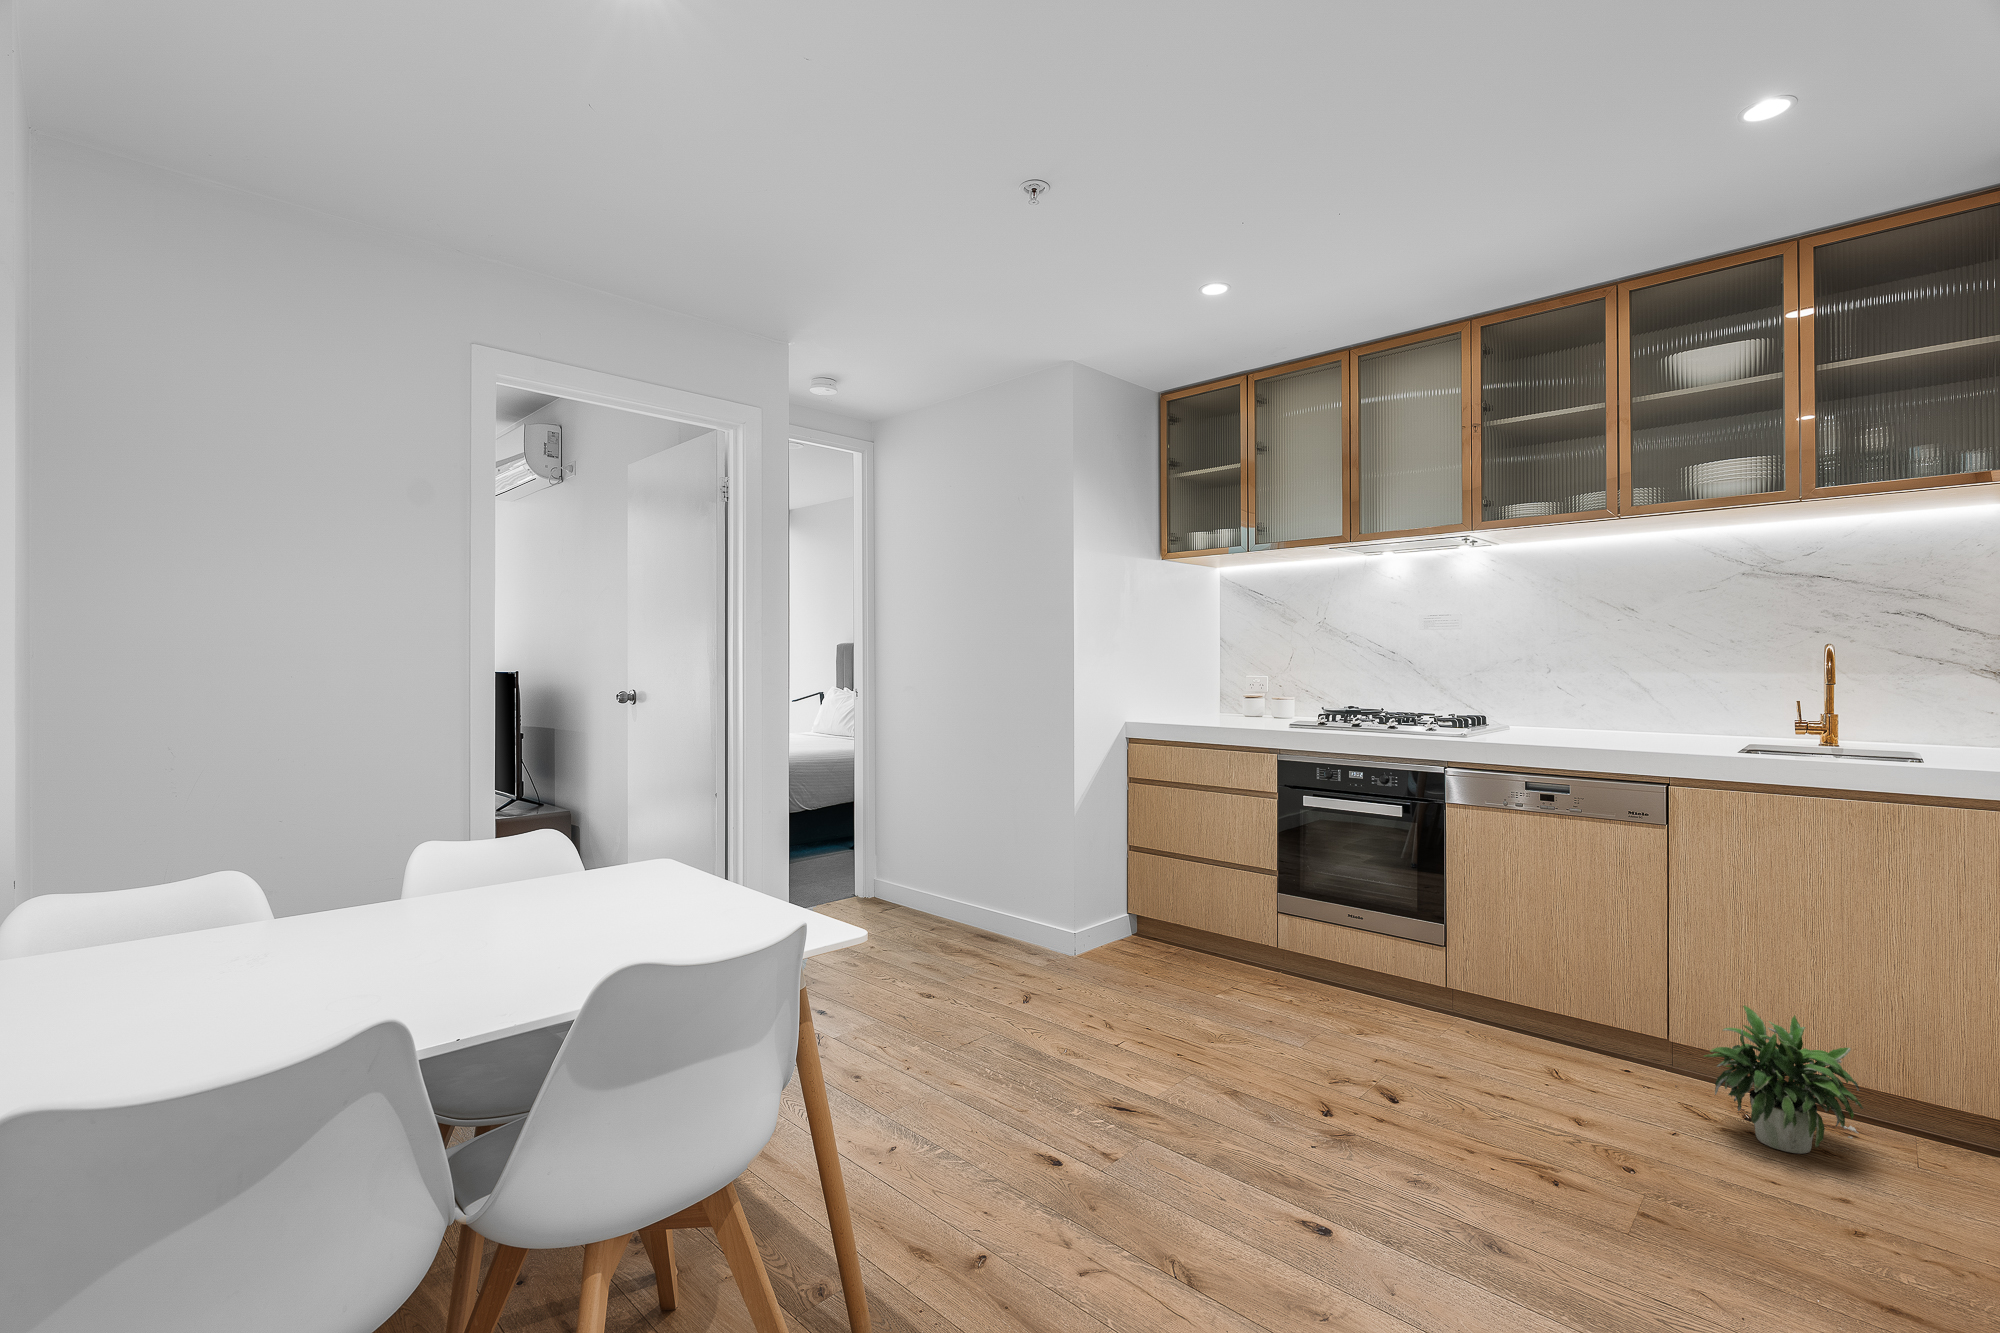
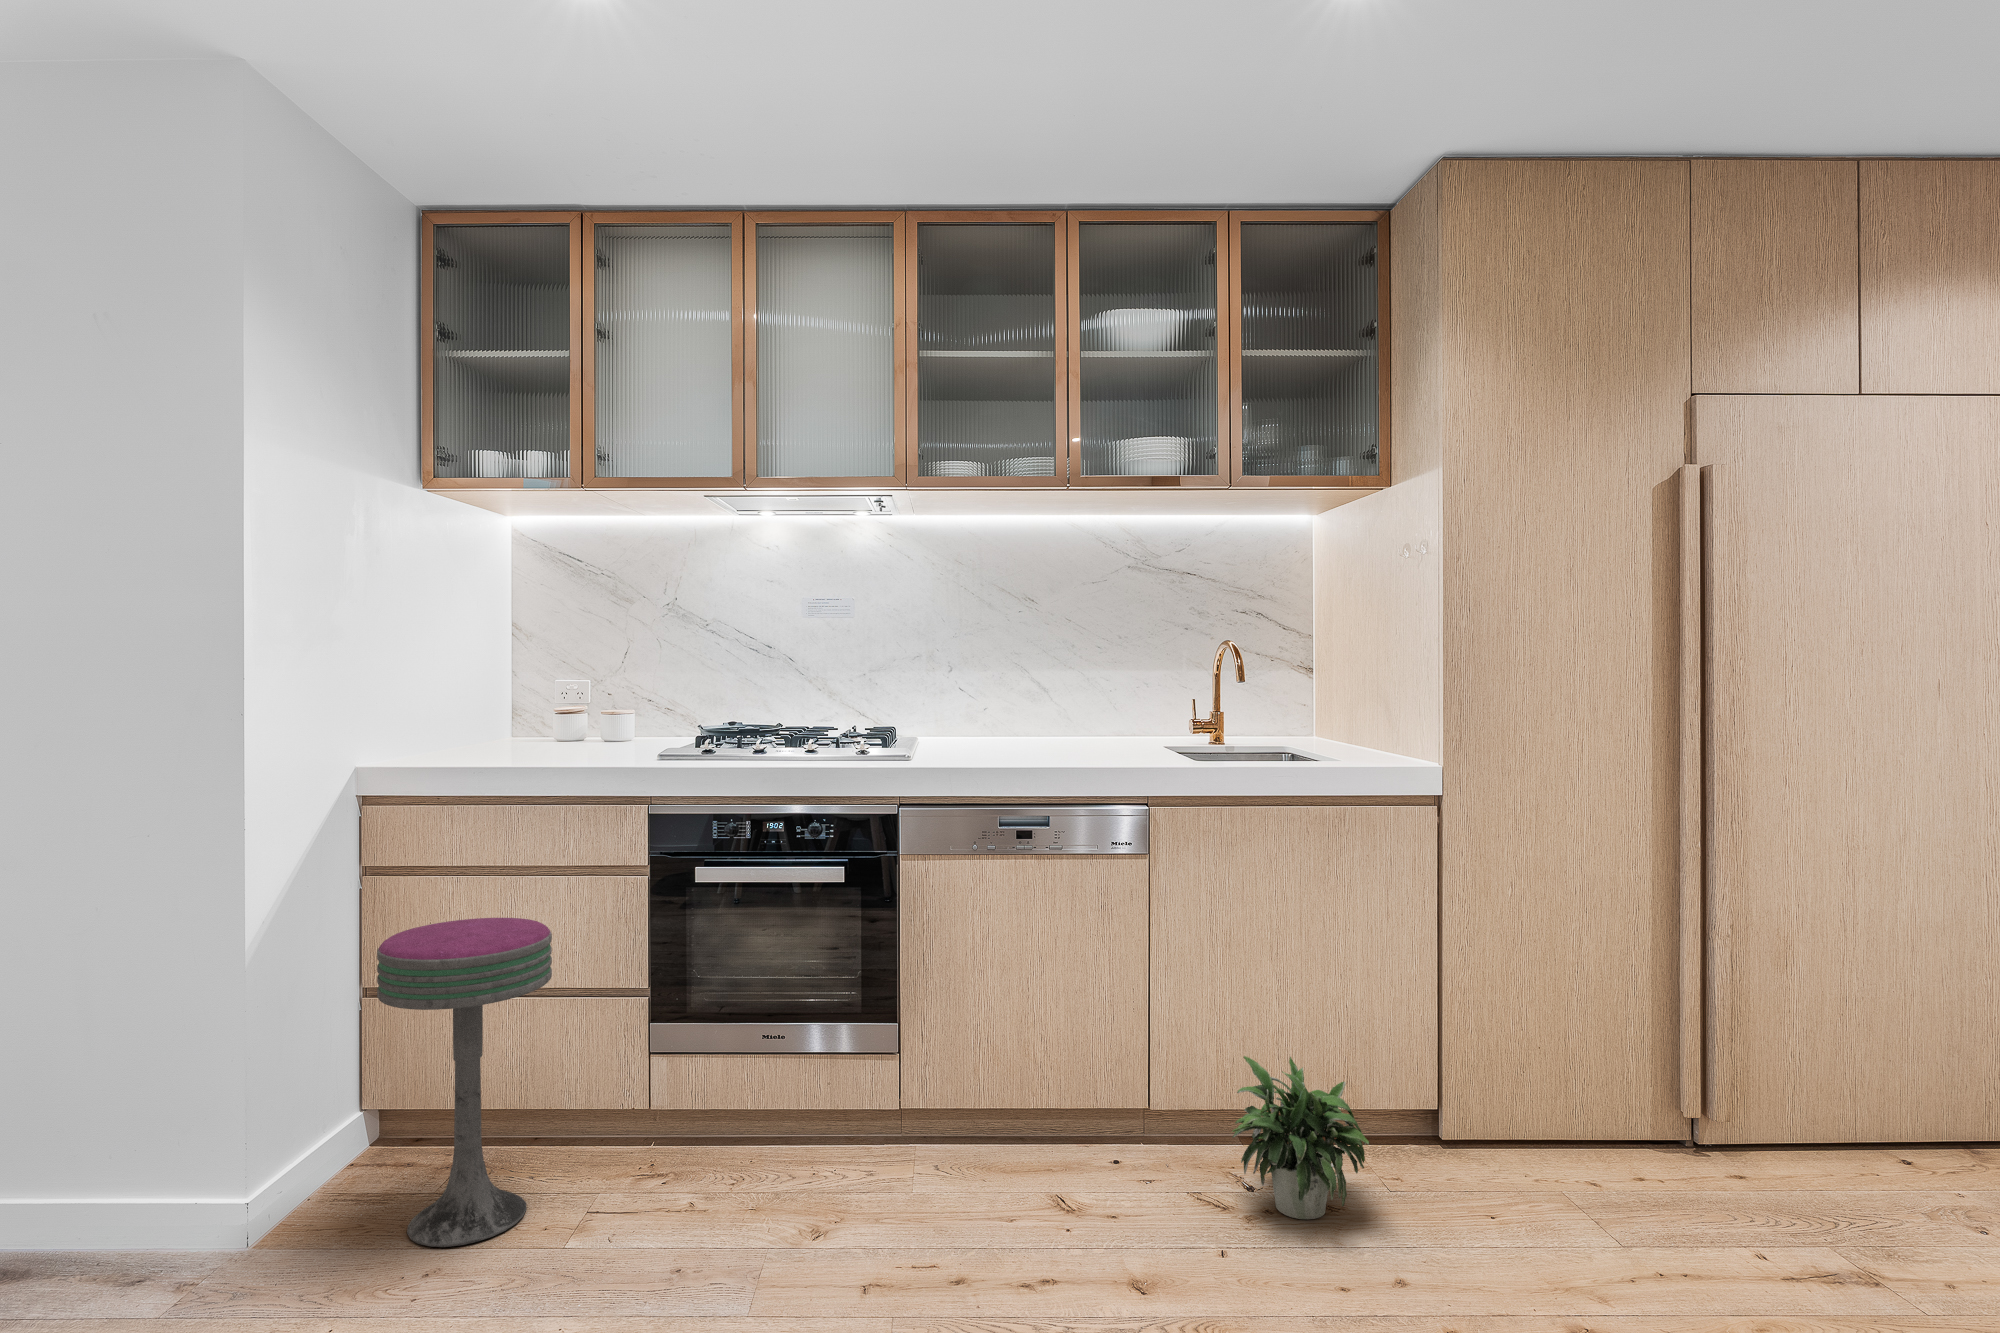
bar stool: none [1121,812,1211,990] -> present [377,918,552,1247]

